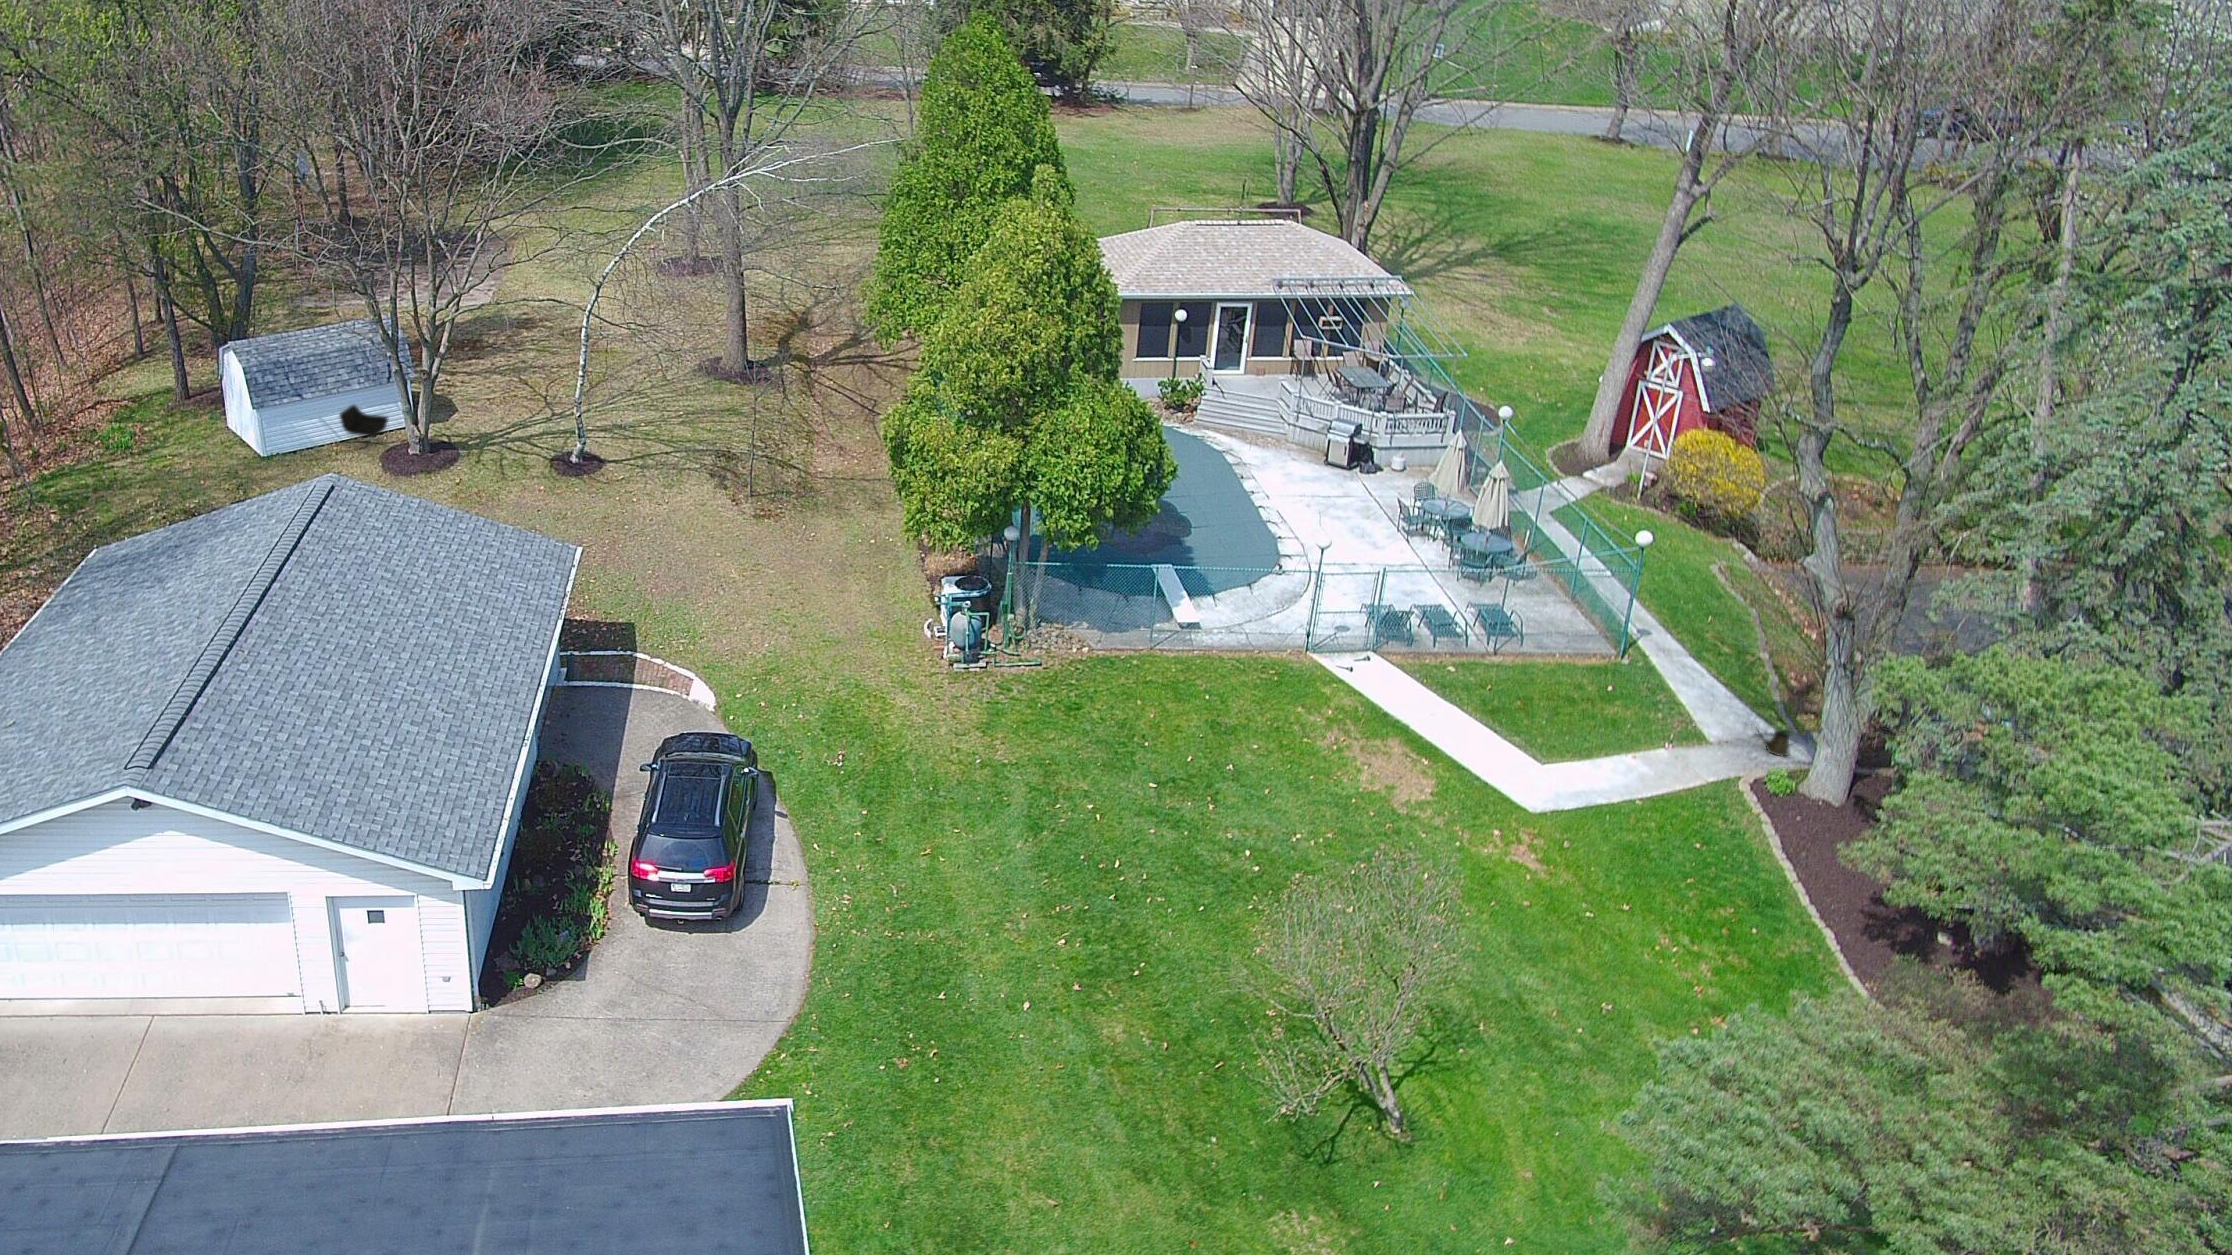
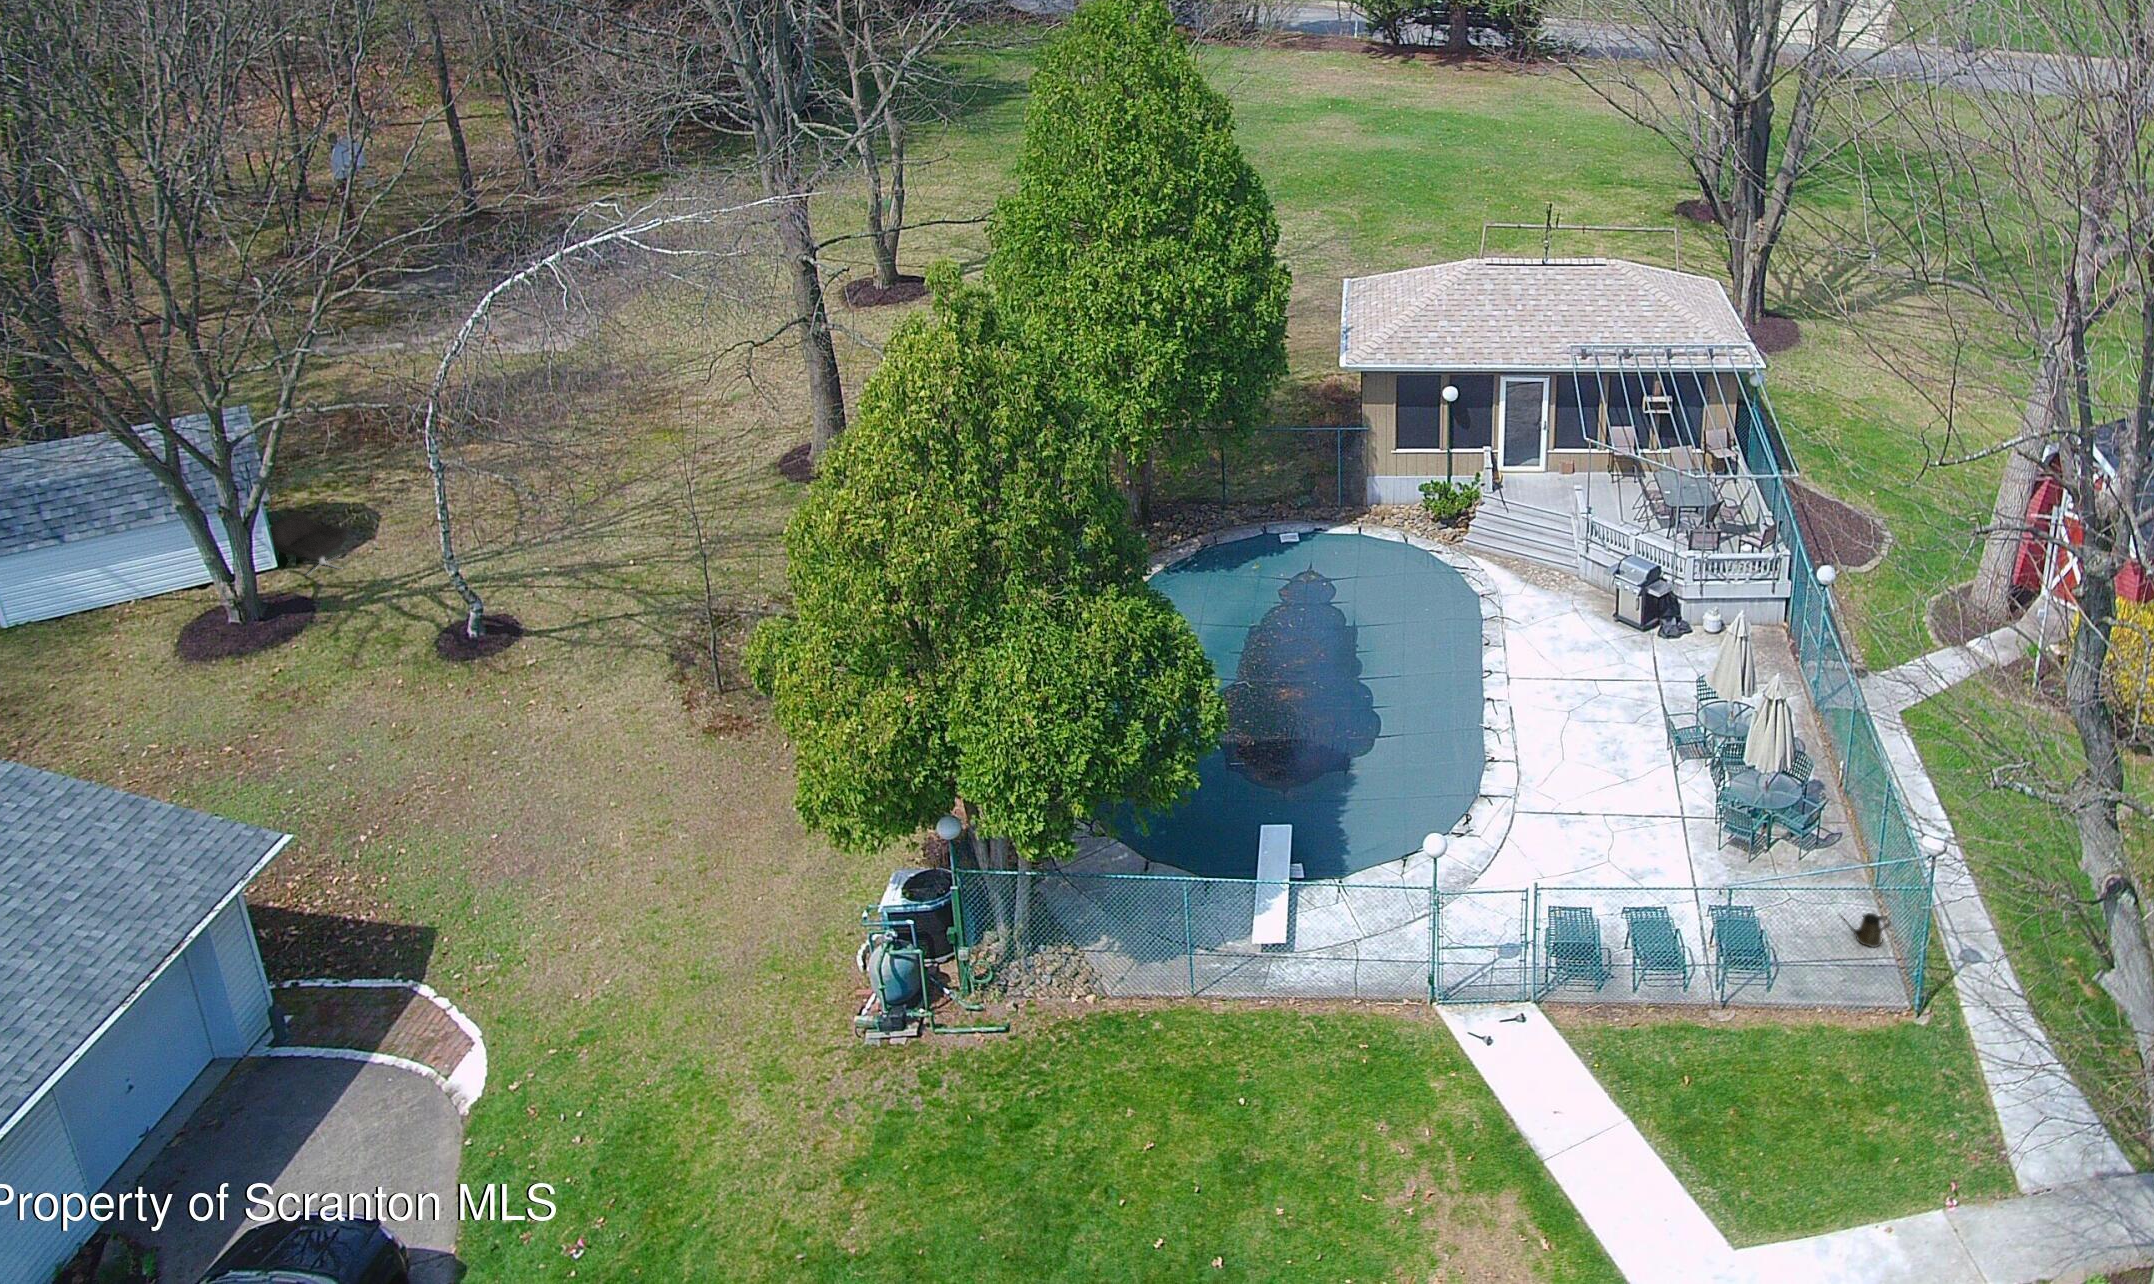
watering can: present [1756,727,1792,756] -> present [1842,913,1891,947]

